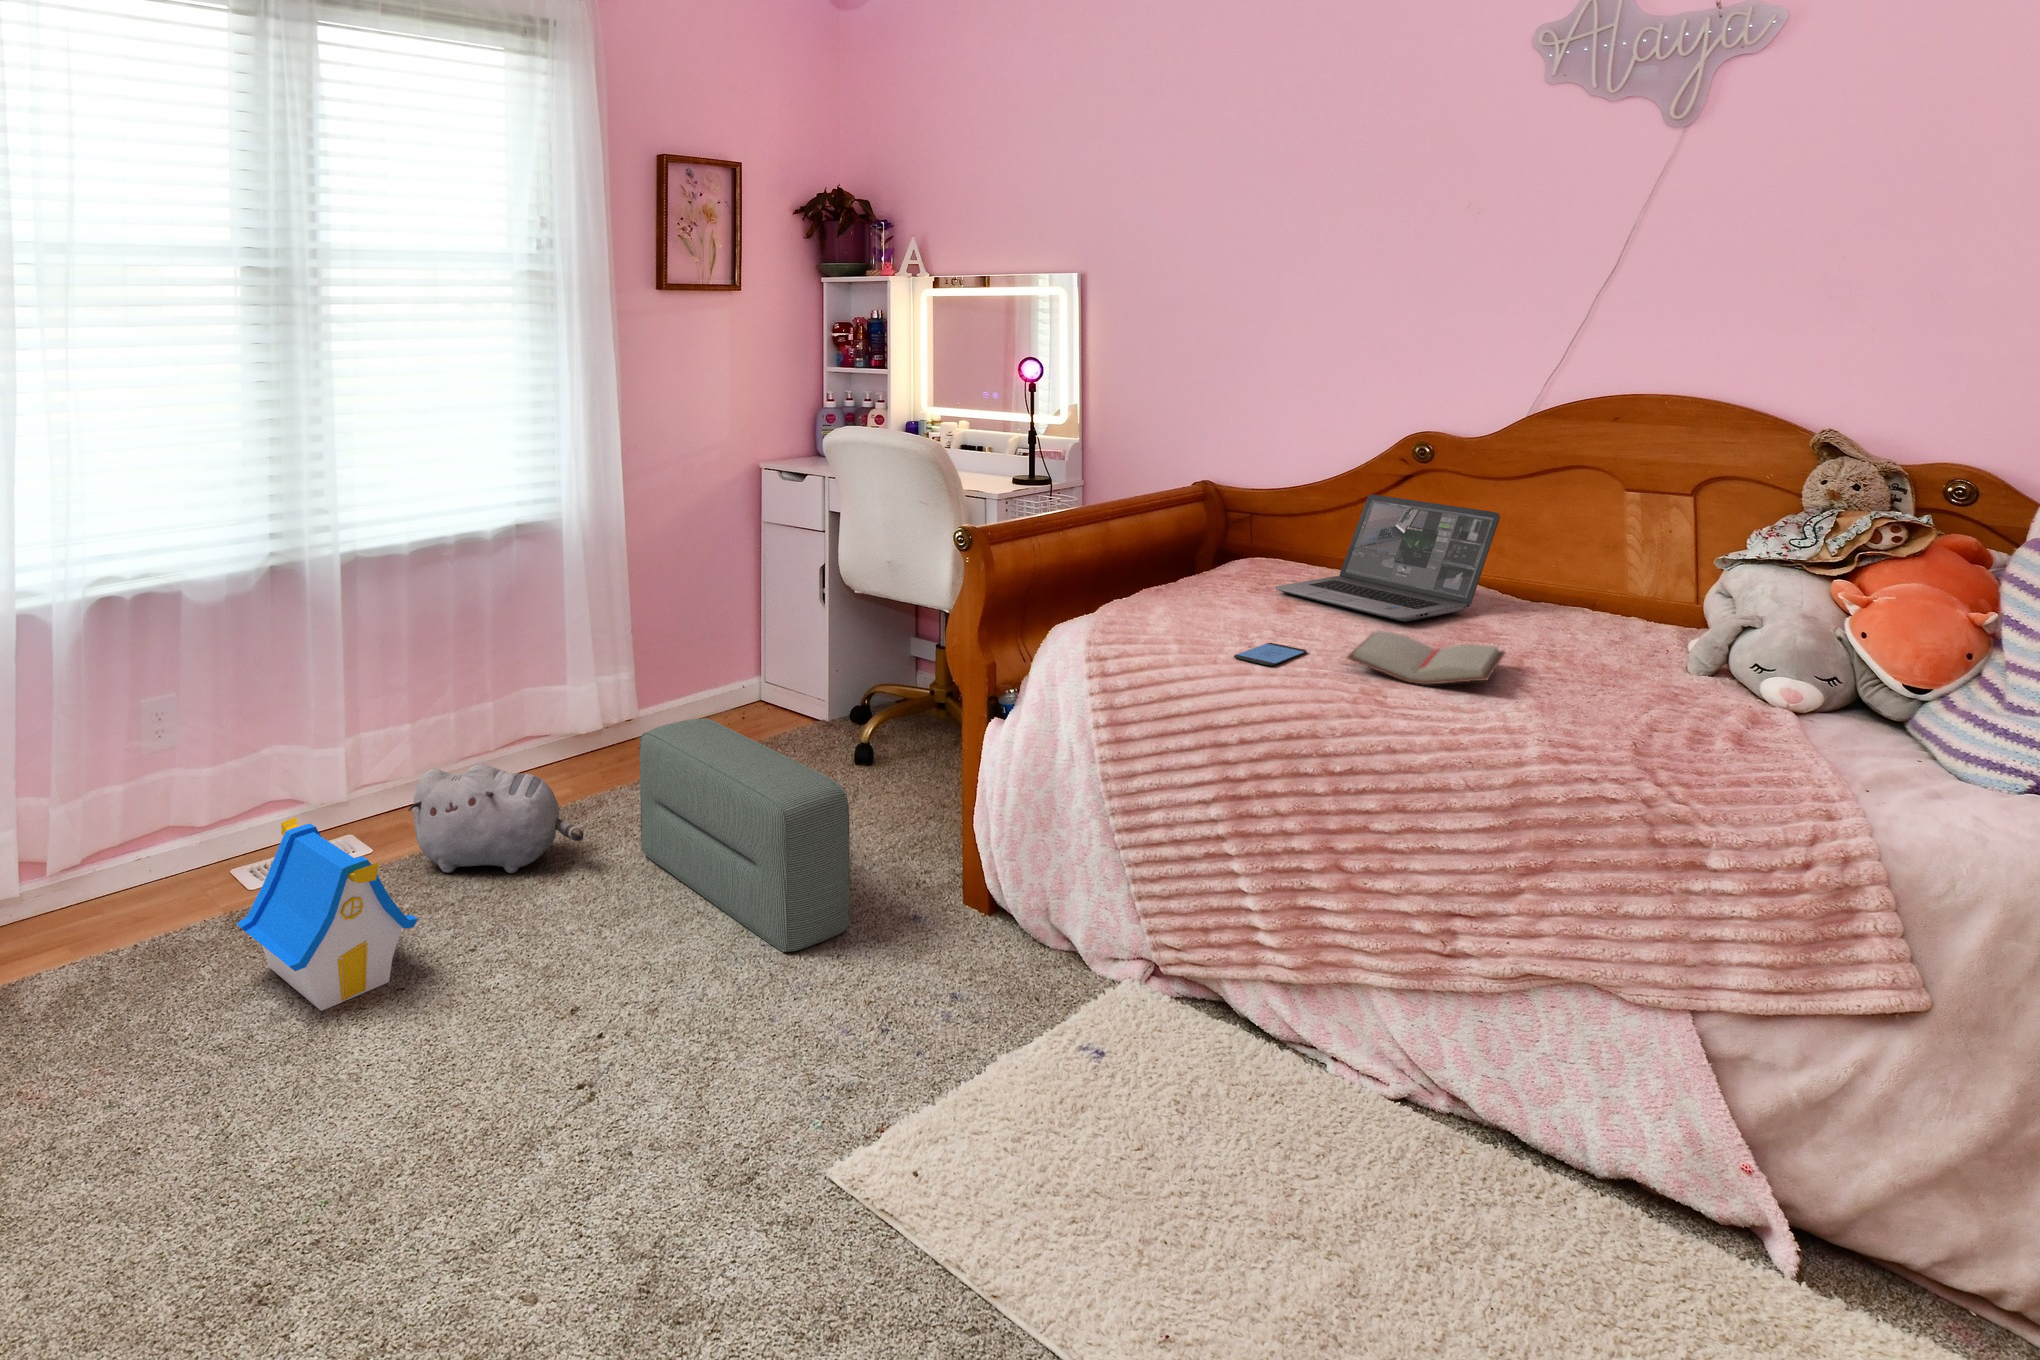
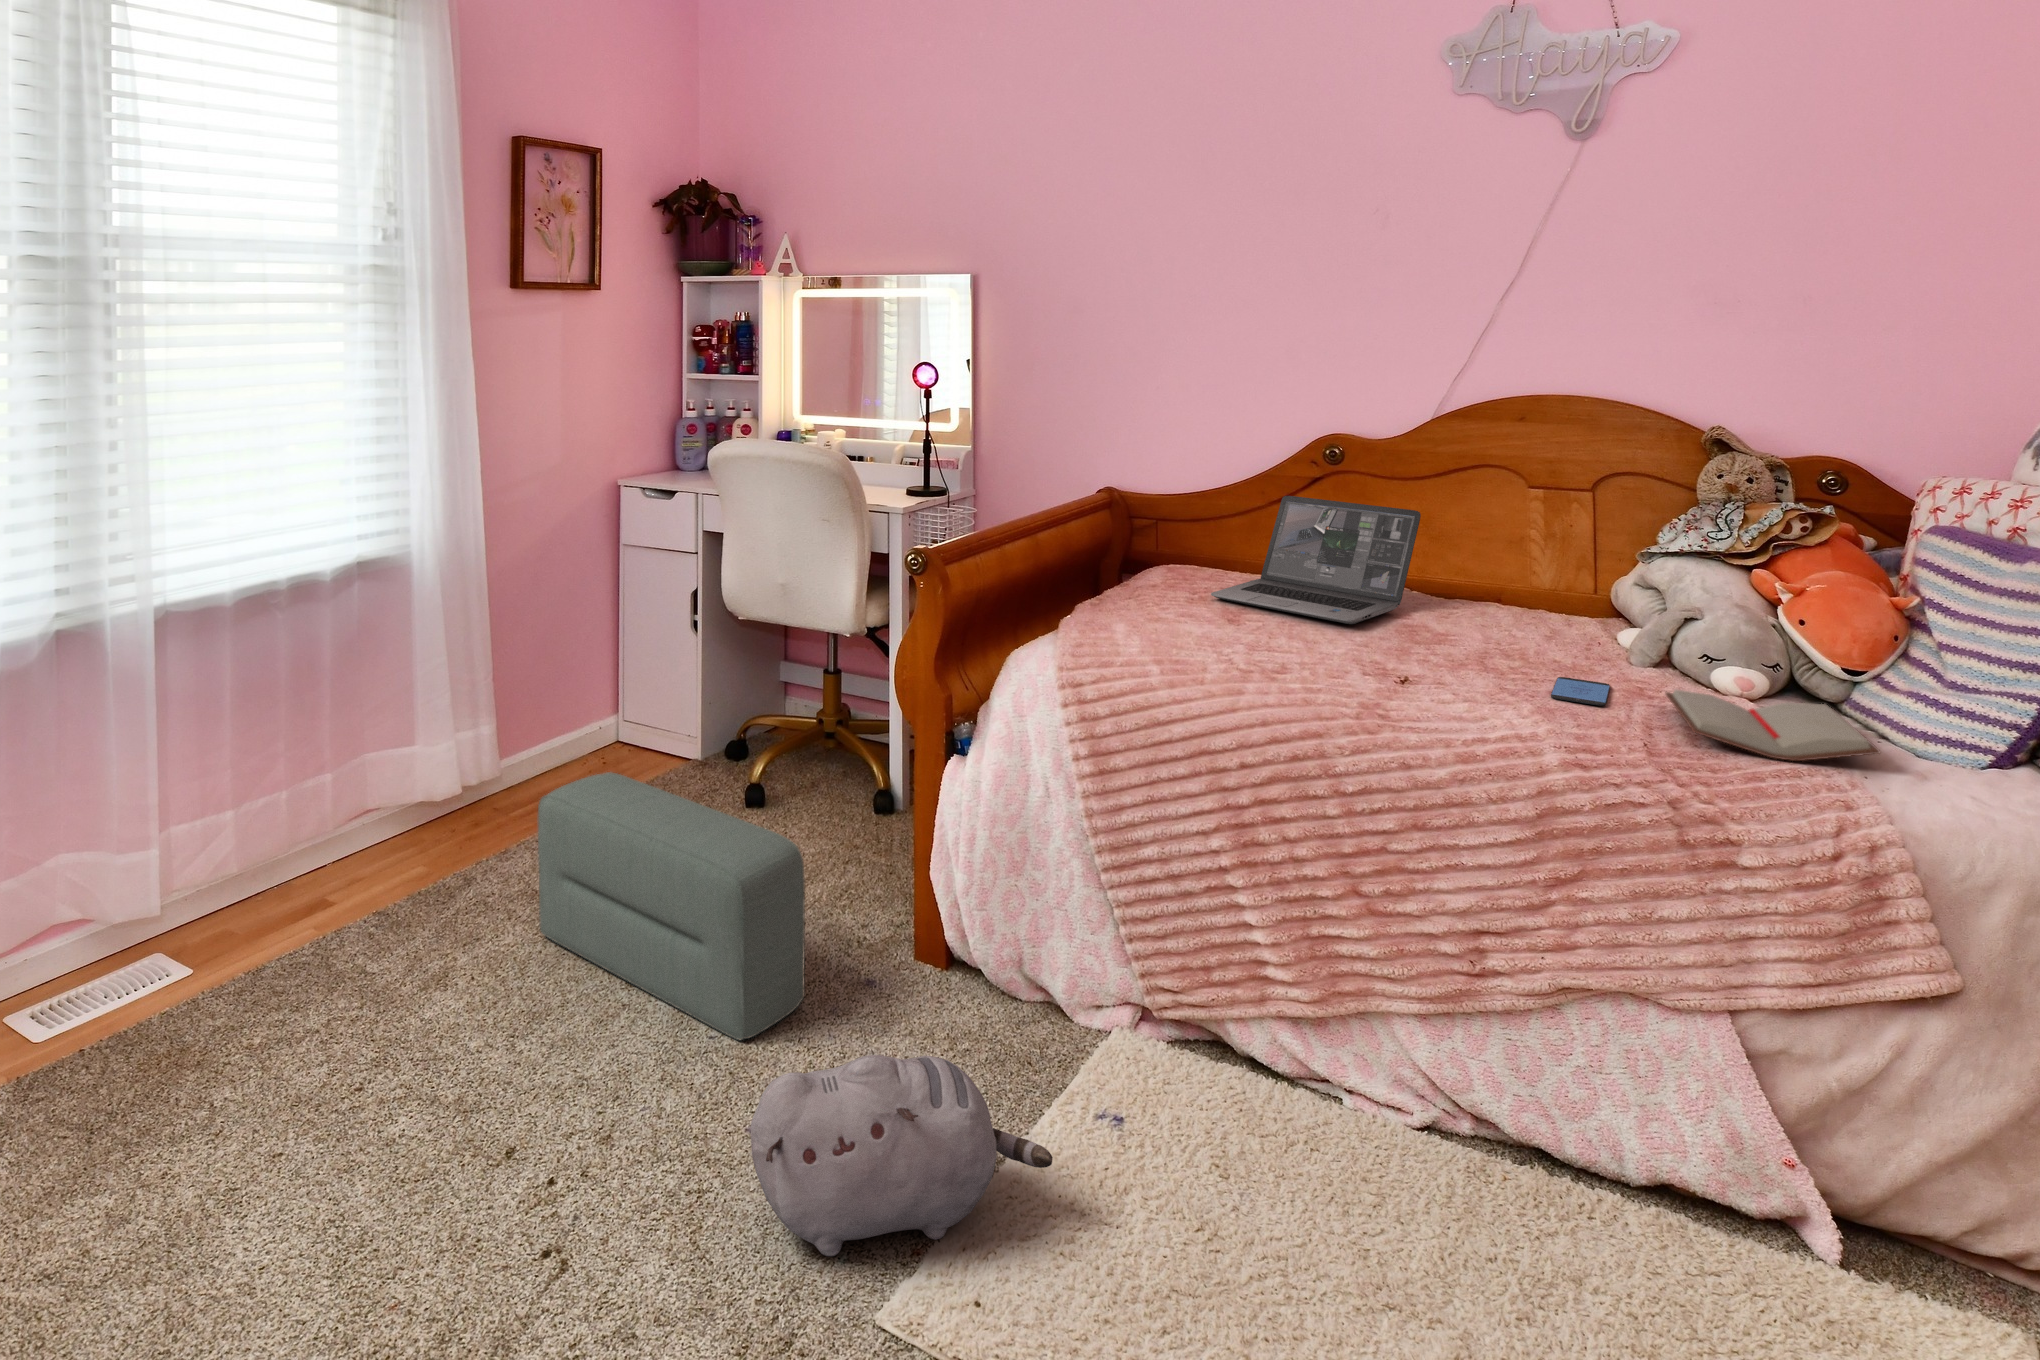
paperback book: present [1347,630,1505,685] -> present [1665,690,1880,761]
smartphone: present [1234,643,1307,665] -> present [1551,677,1610,706]
plush toy: present [408,764,583,873] -> present [751,1055,1053,1256]
toy house: present [237,817,418,1011] -> none [45,948,296,1202]

